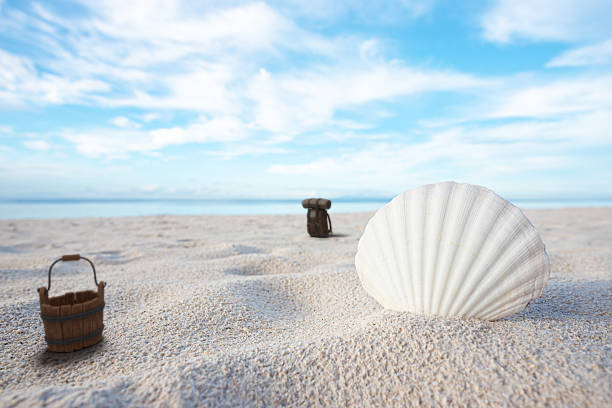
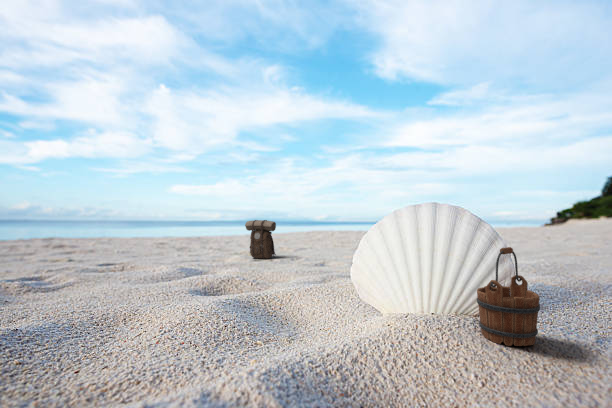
wooden bucket: present [37,254,107,352] -> present [477,247,540,346]

